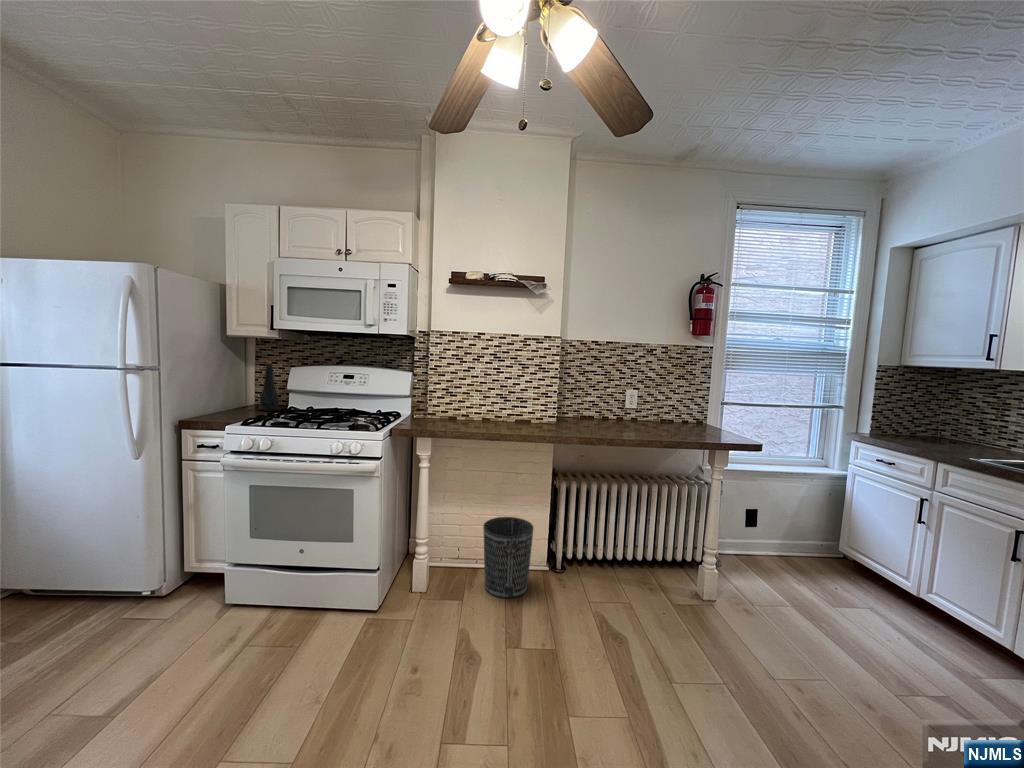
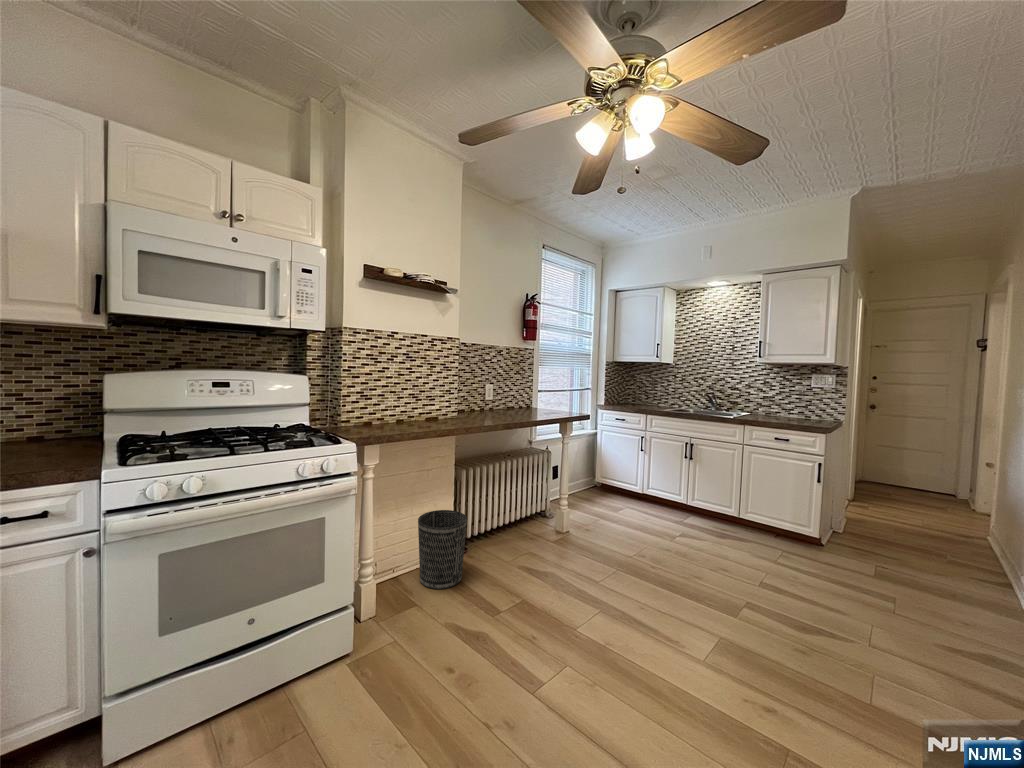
bottle: present [260,361,279,411] -> none [38,364,81,448]

